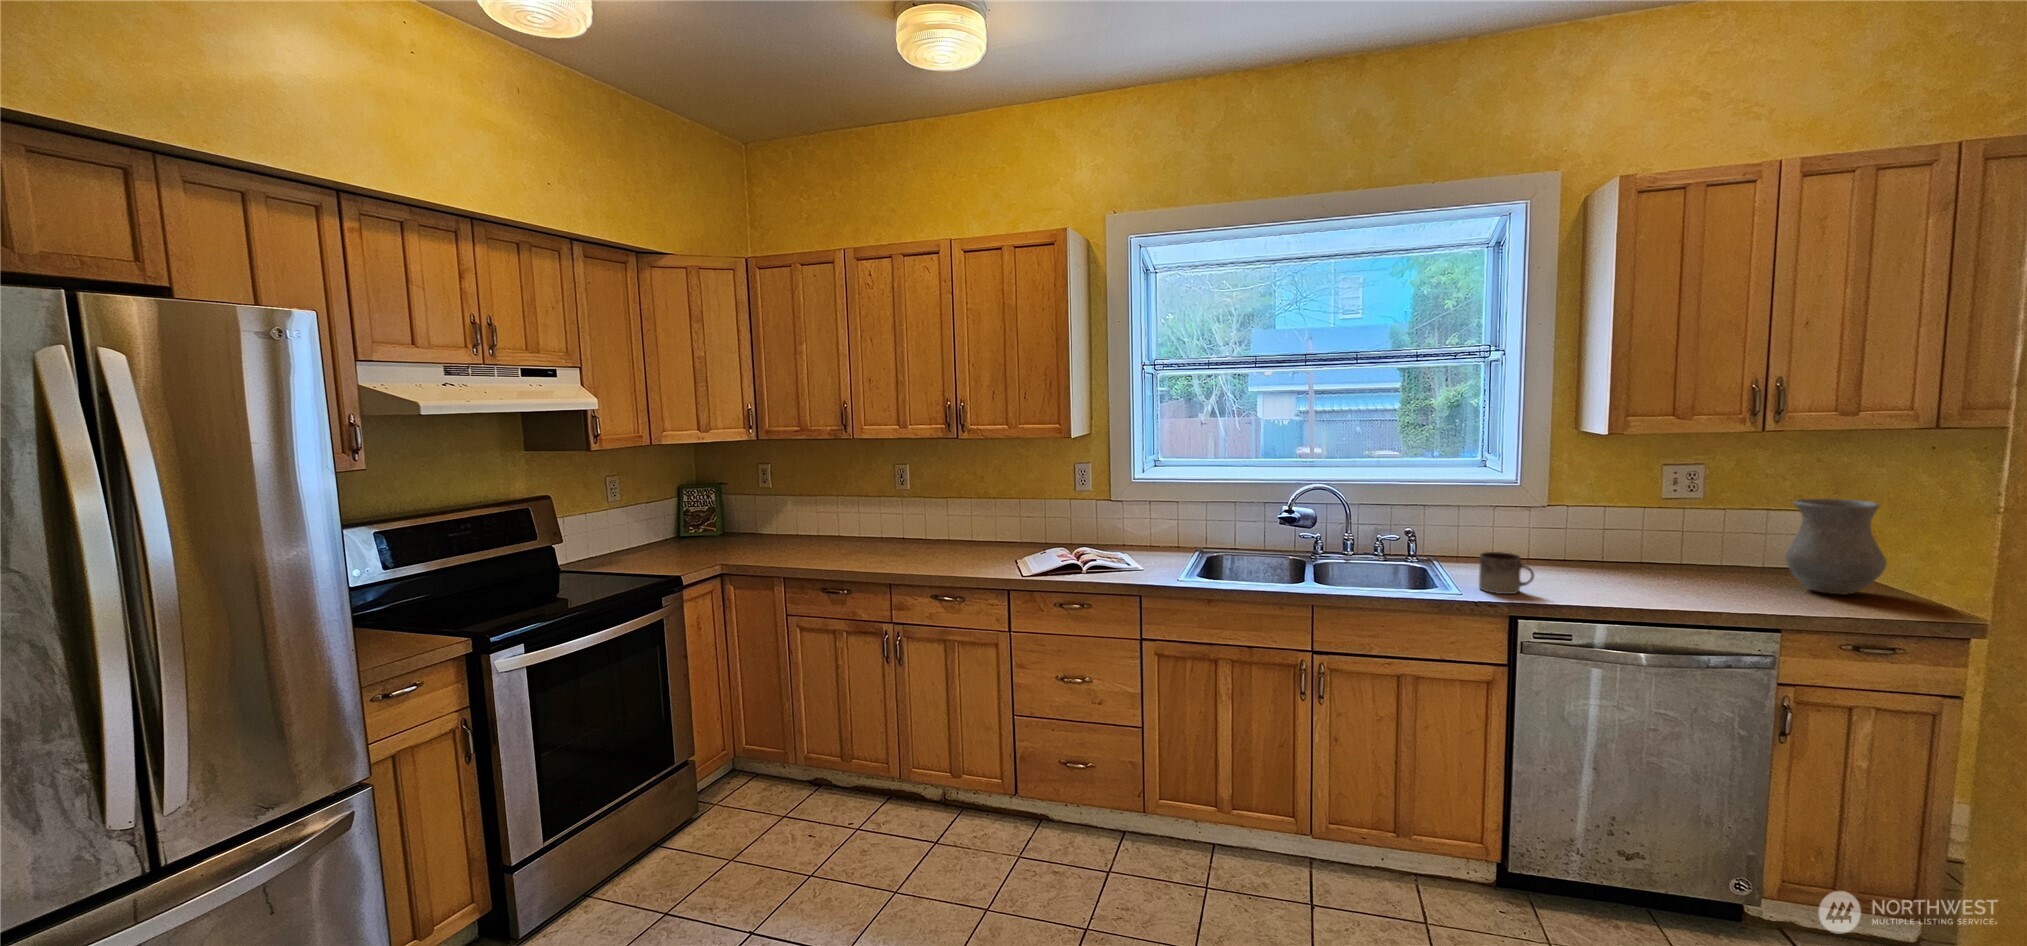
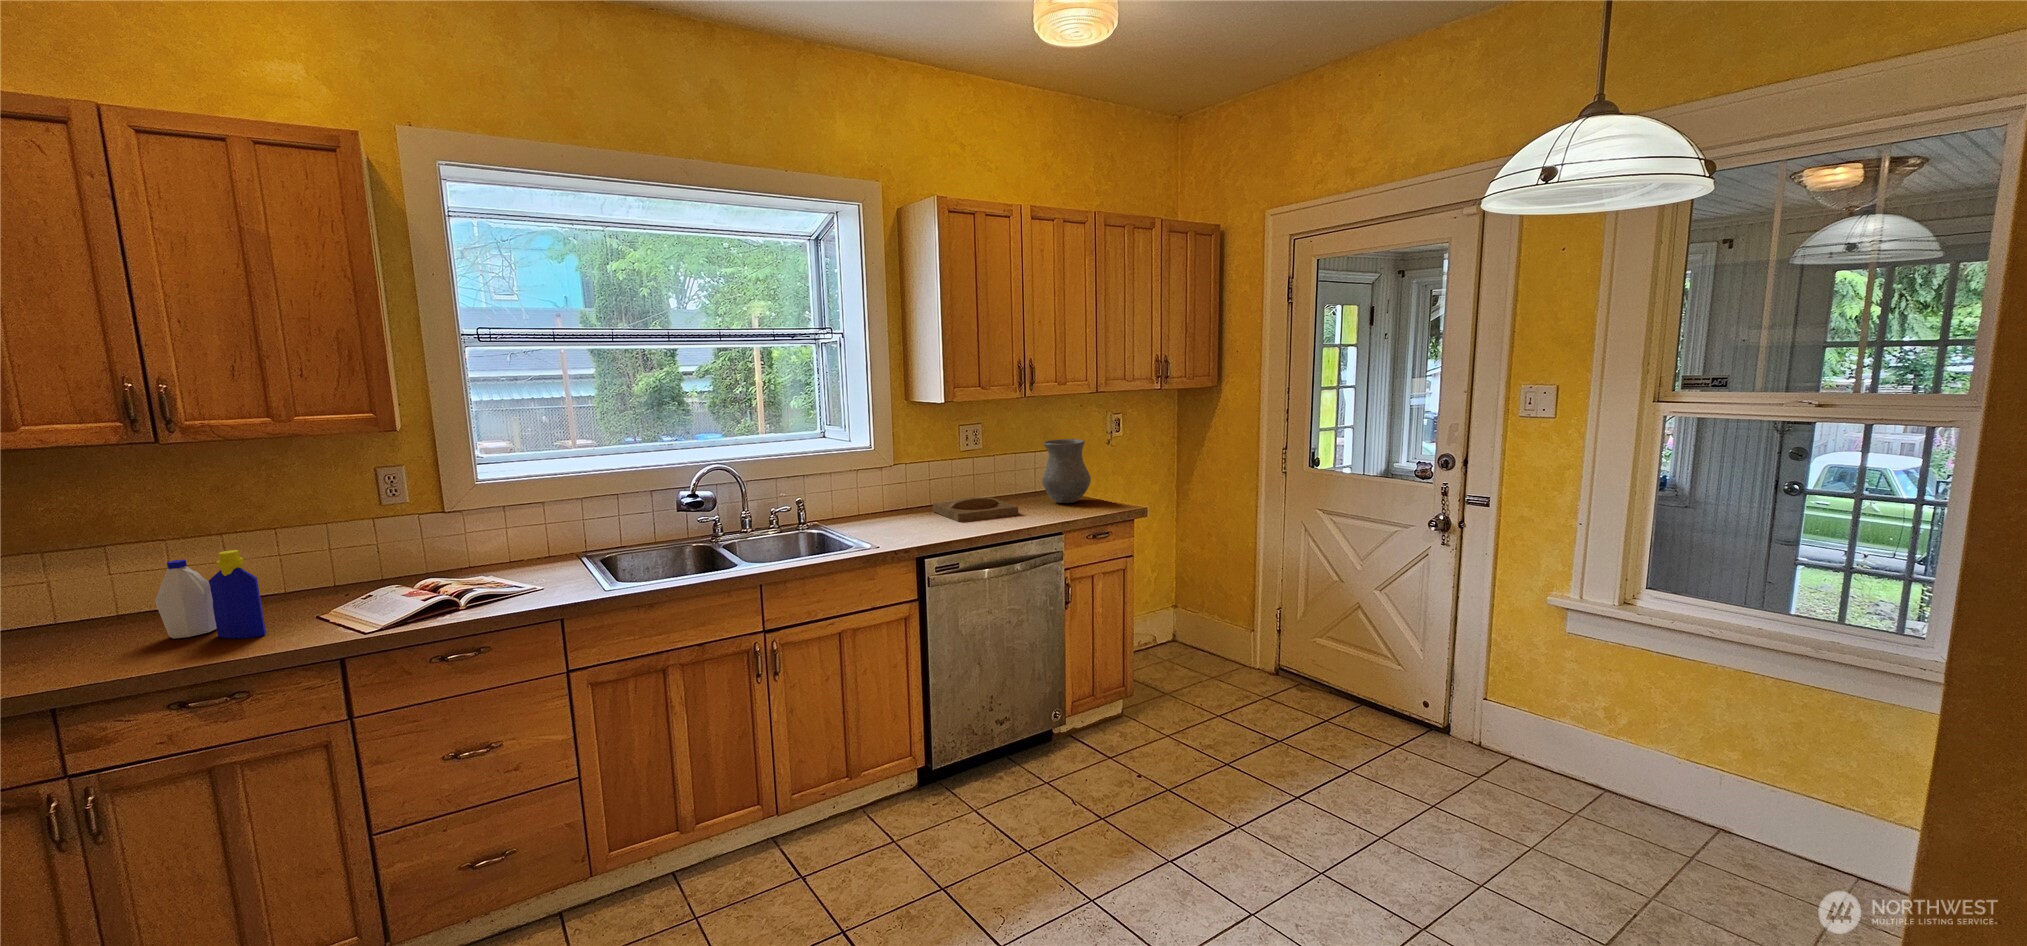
bottle: none [943,507,983,564] -> present [155,550,266,639]
mug: present [1479,552,1534,594] -> none [884,505,925,541]
tray: none [1587,559,1714,594] -> present [933,497,1018,522]

